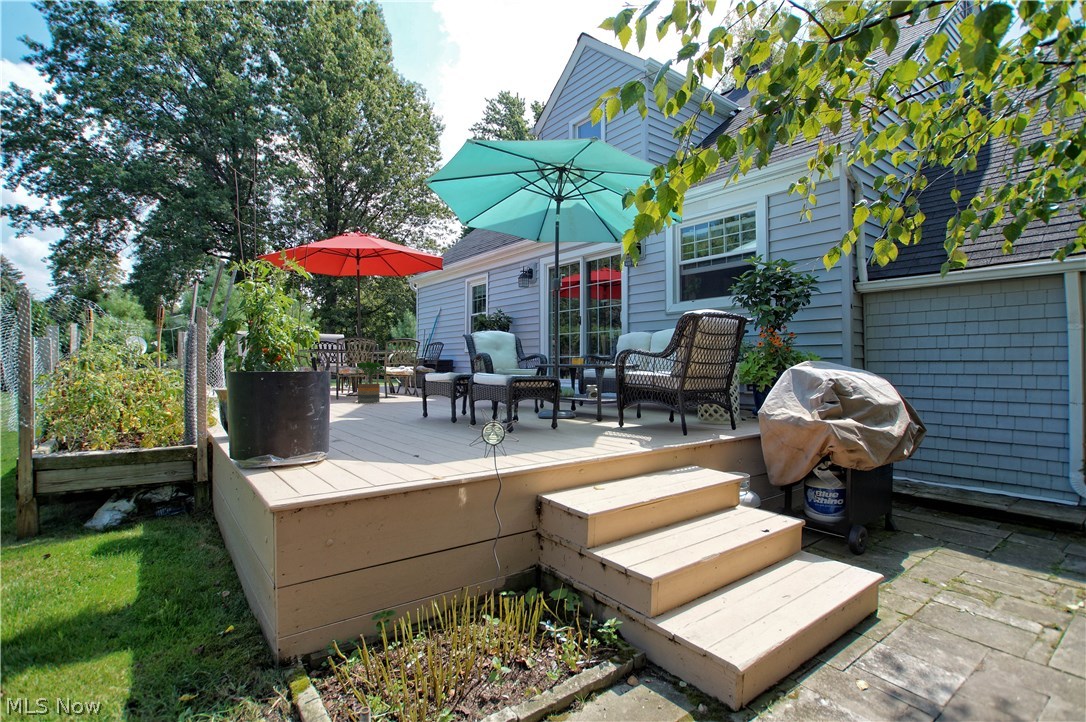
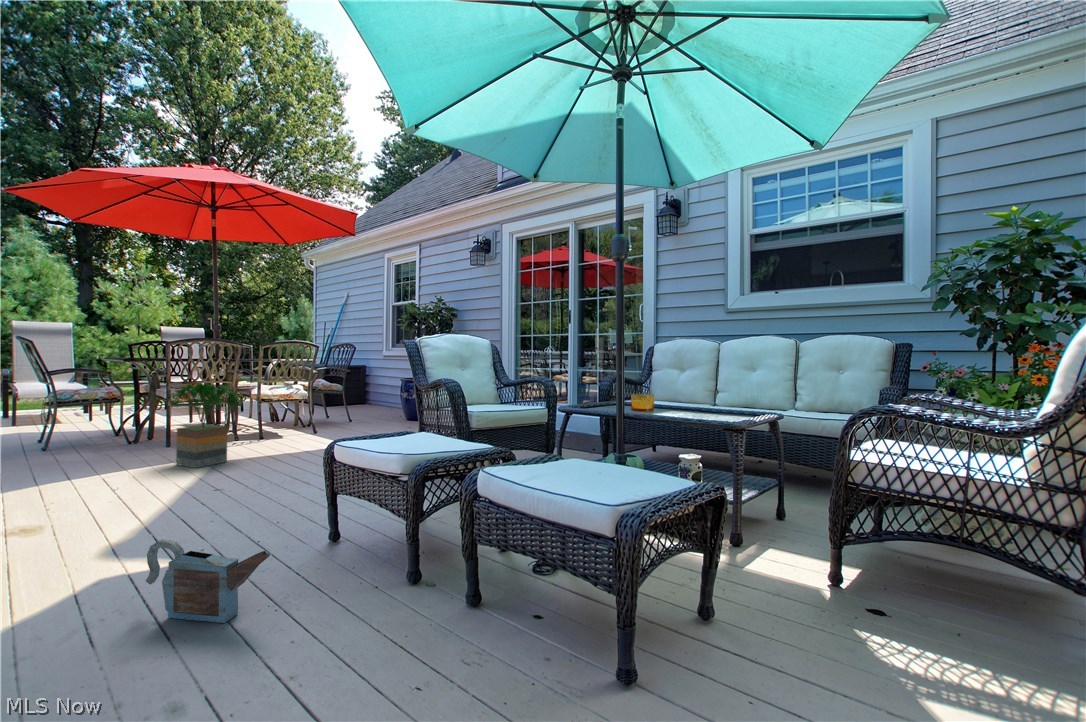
watering can: none [375,396,411,419] -> present [146,540,270,623]

